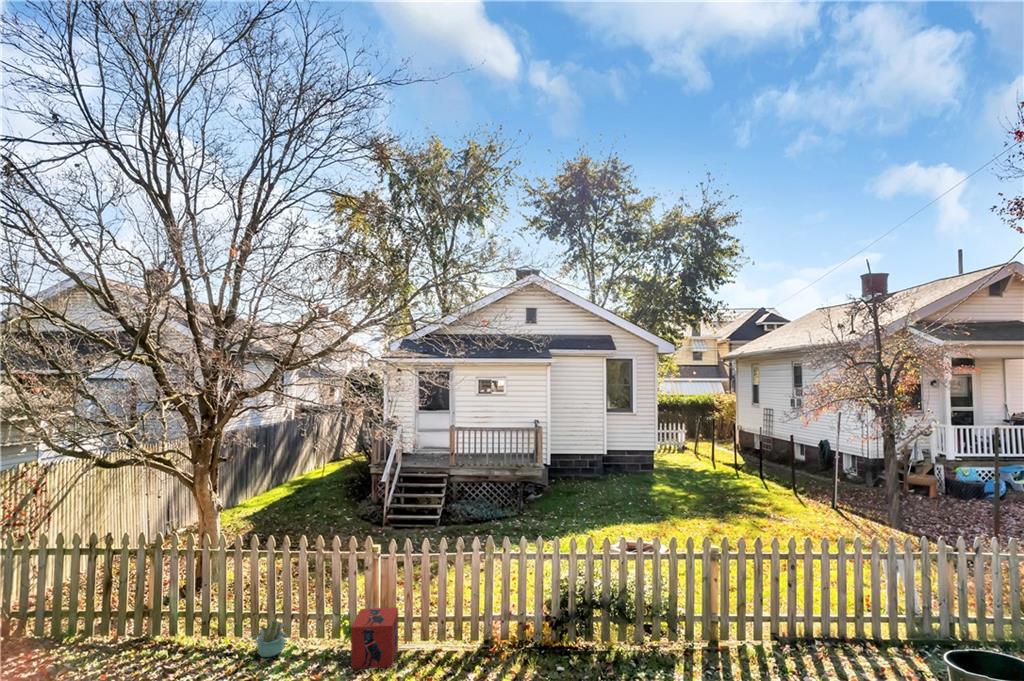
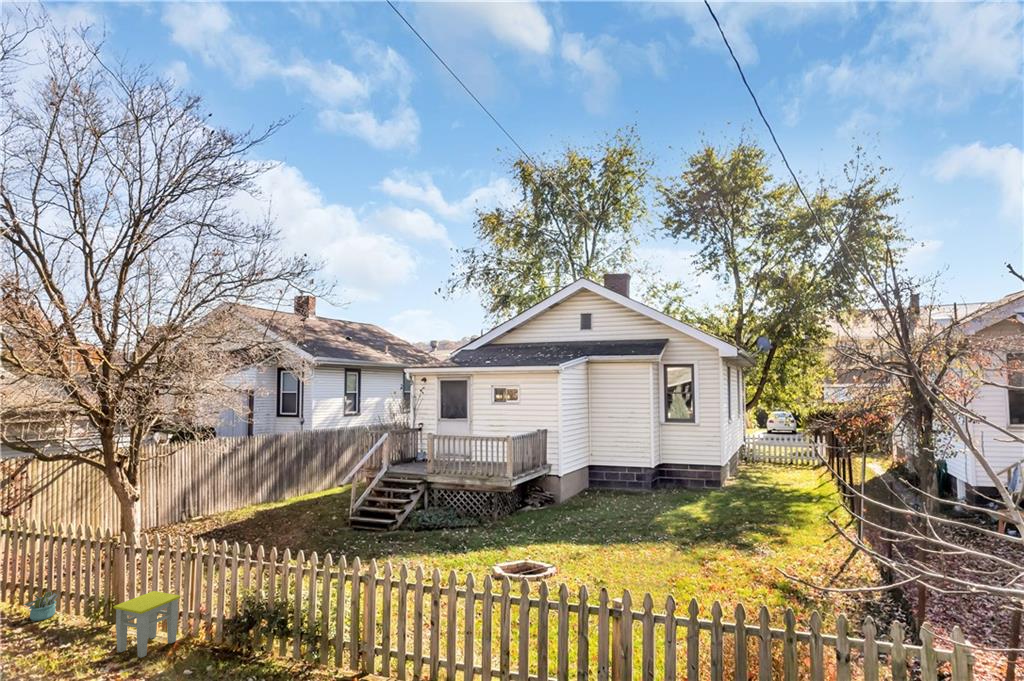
stool: none [444,598,493,669] -> present [113,591,181,658]
storage box: present [351,607,398,669] -> none [62,591,121,643]

